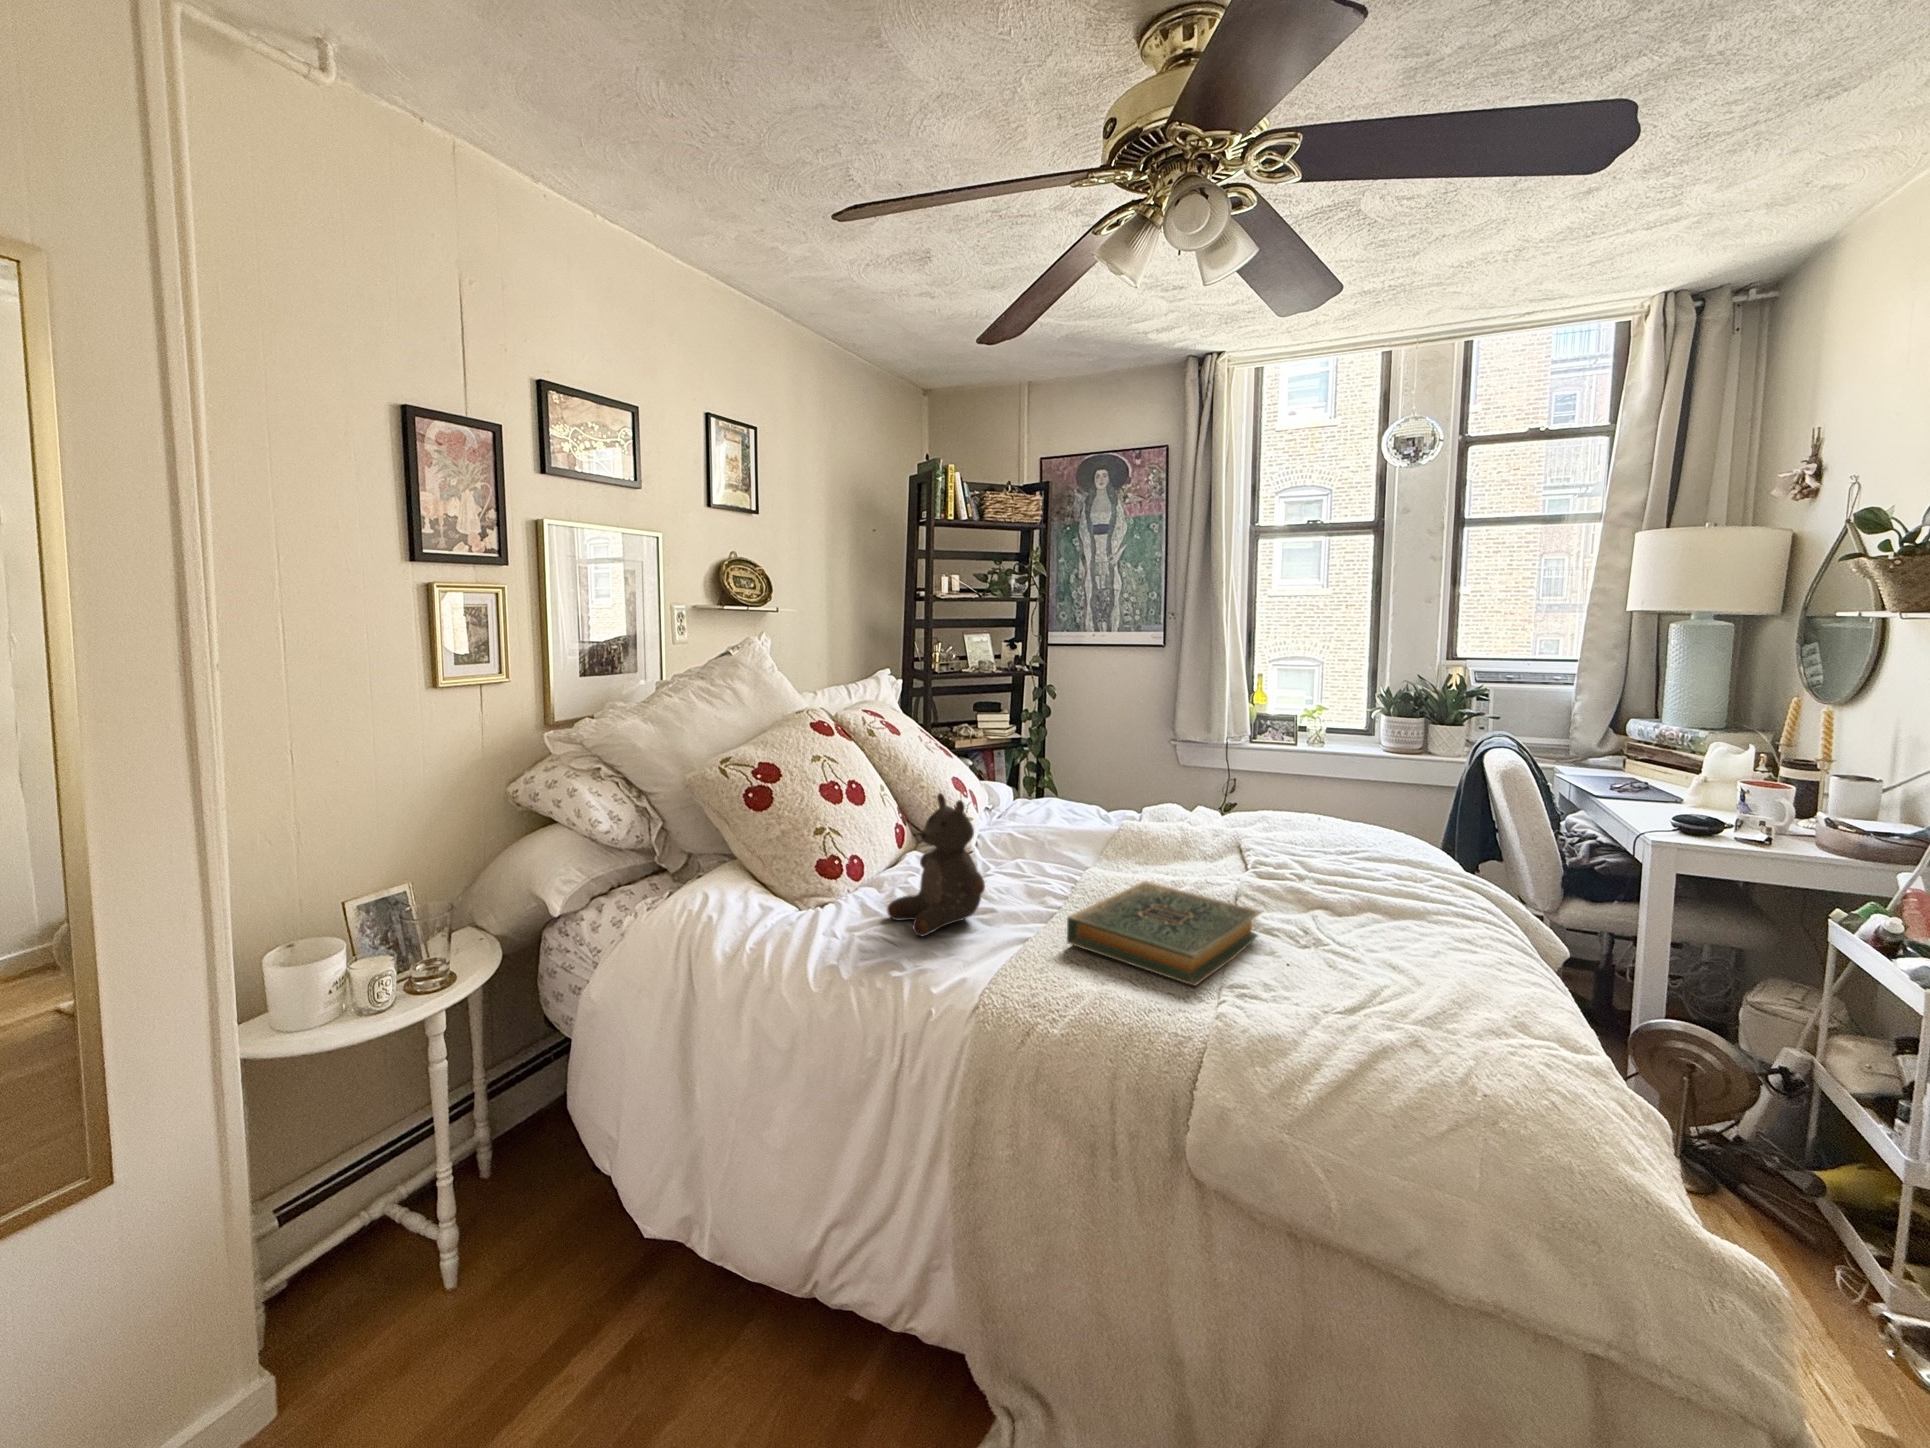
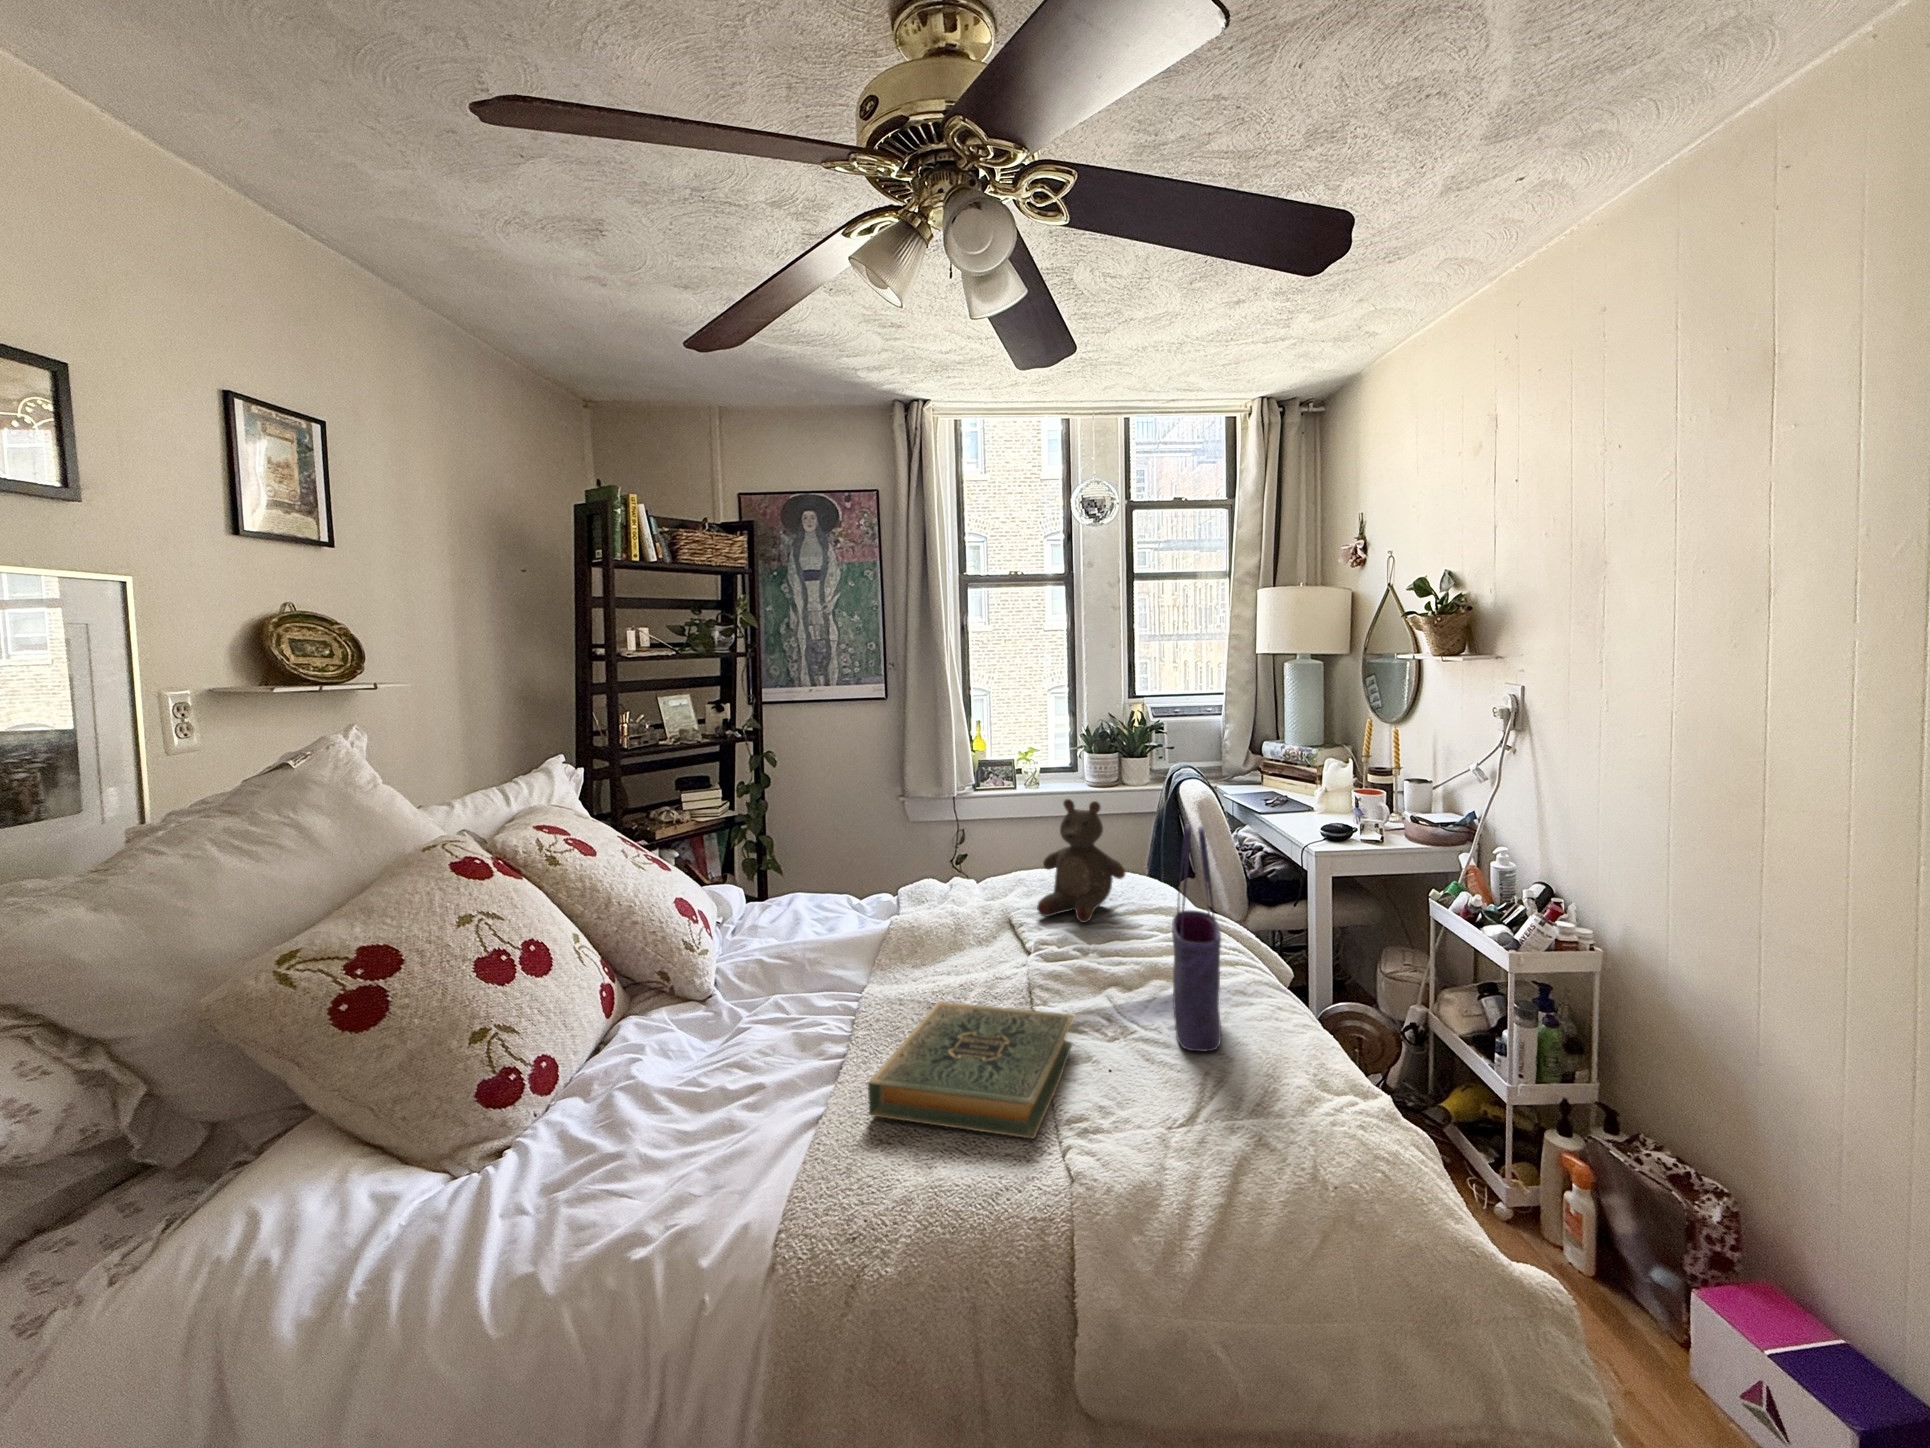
tote bag: none [1364,753,1421,967] -> present [1172,824,1221,1051]
stuffed bear: present [887,793,985,936] -> present [1037,799,1125,923]

